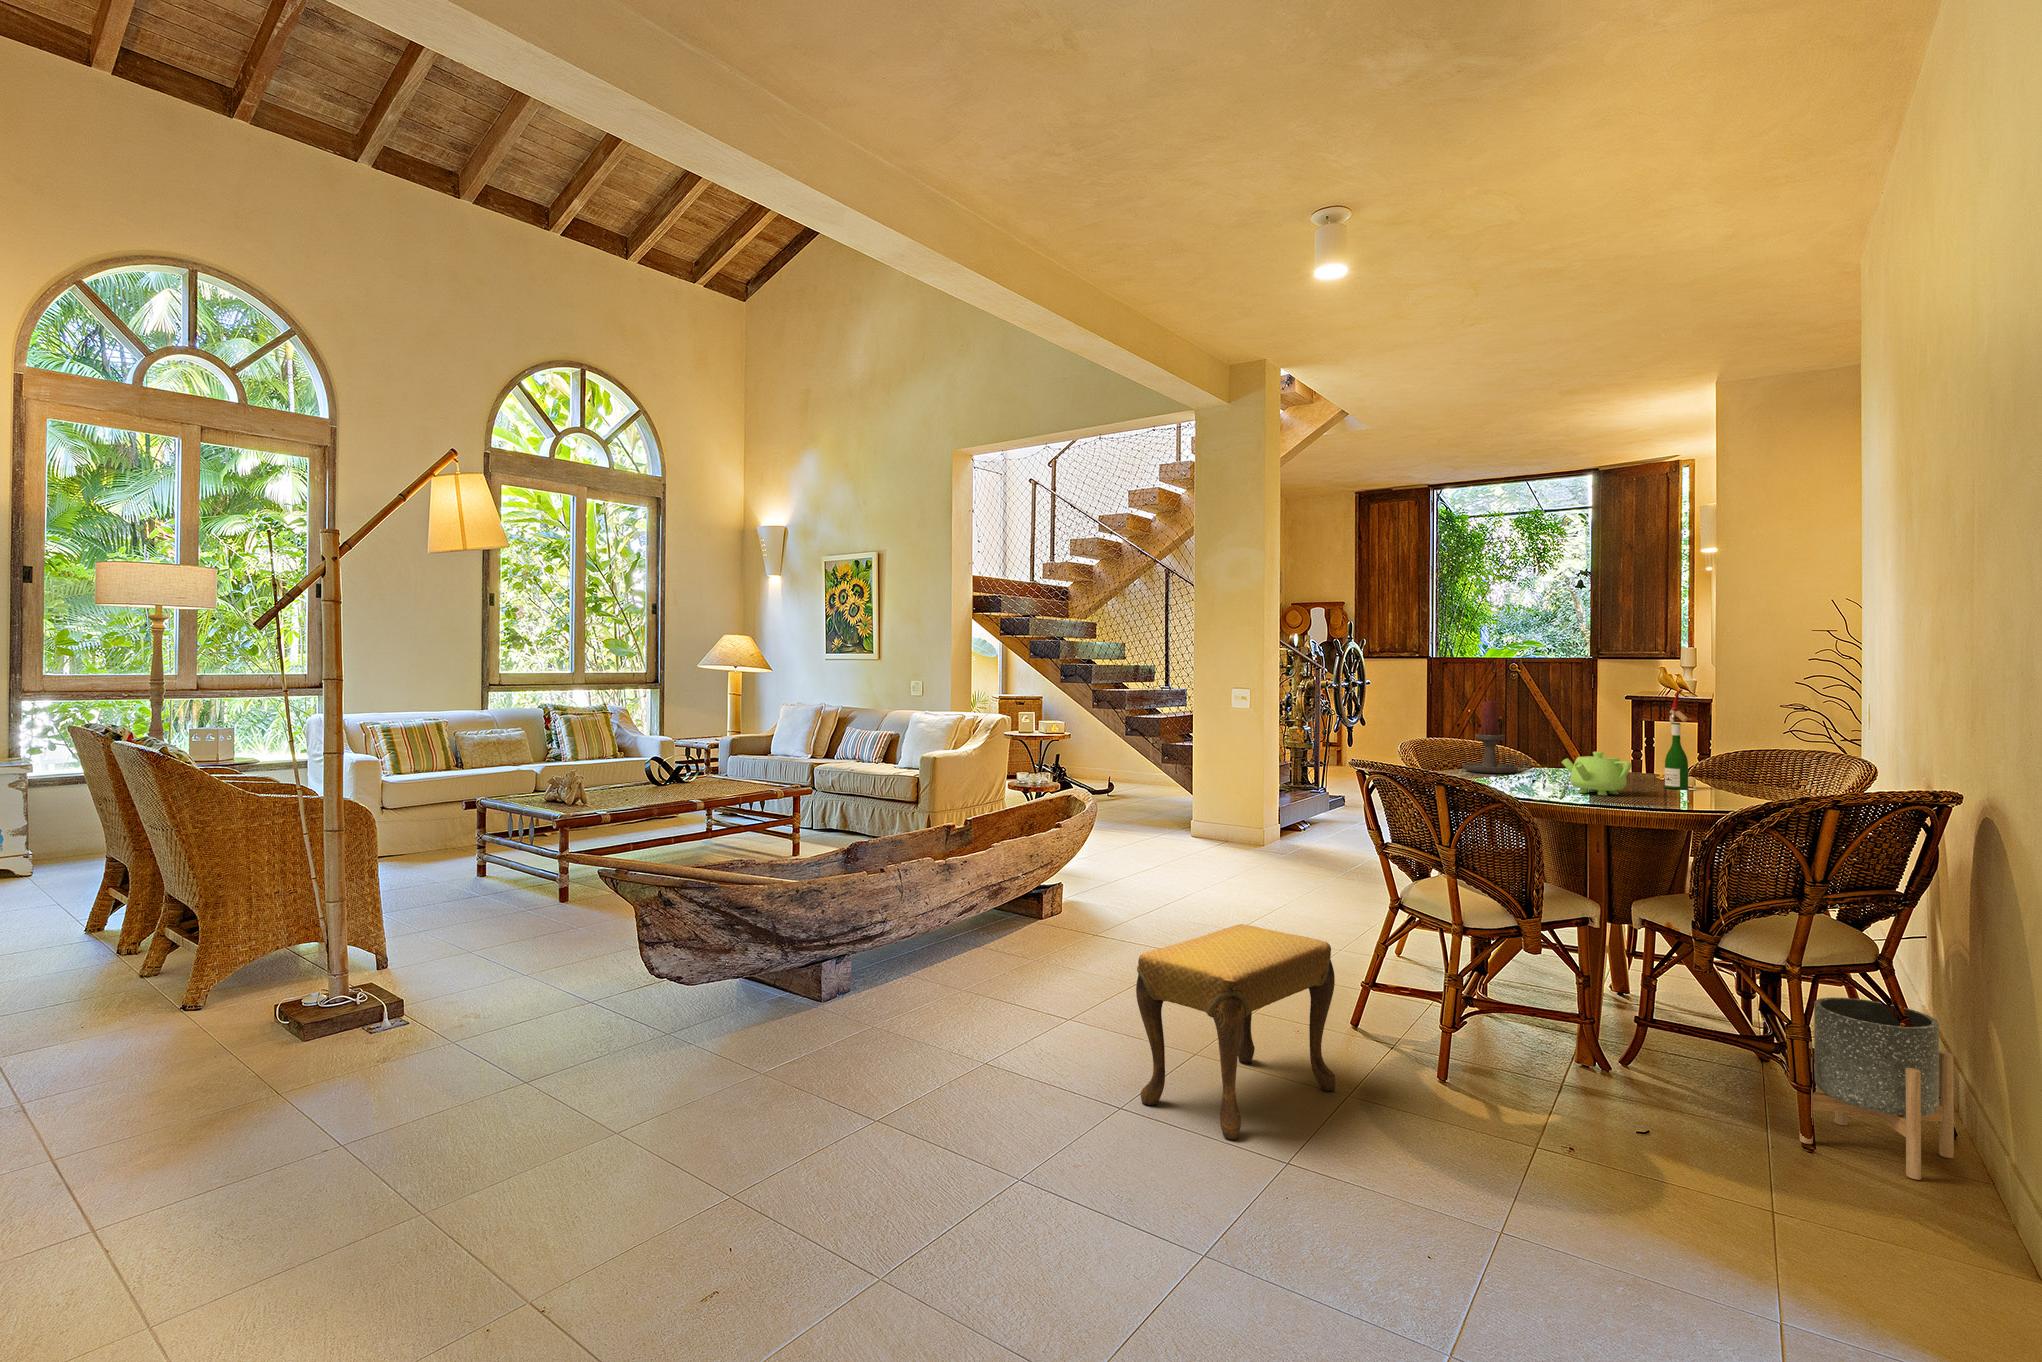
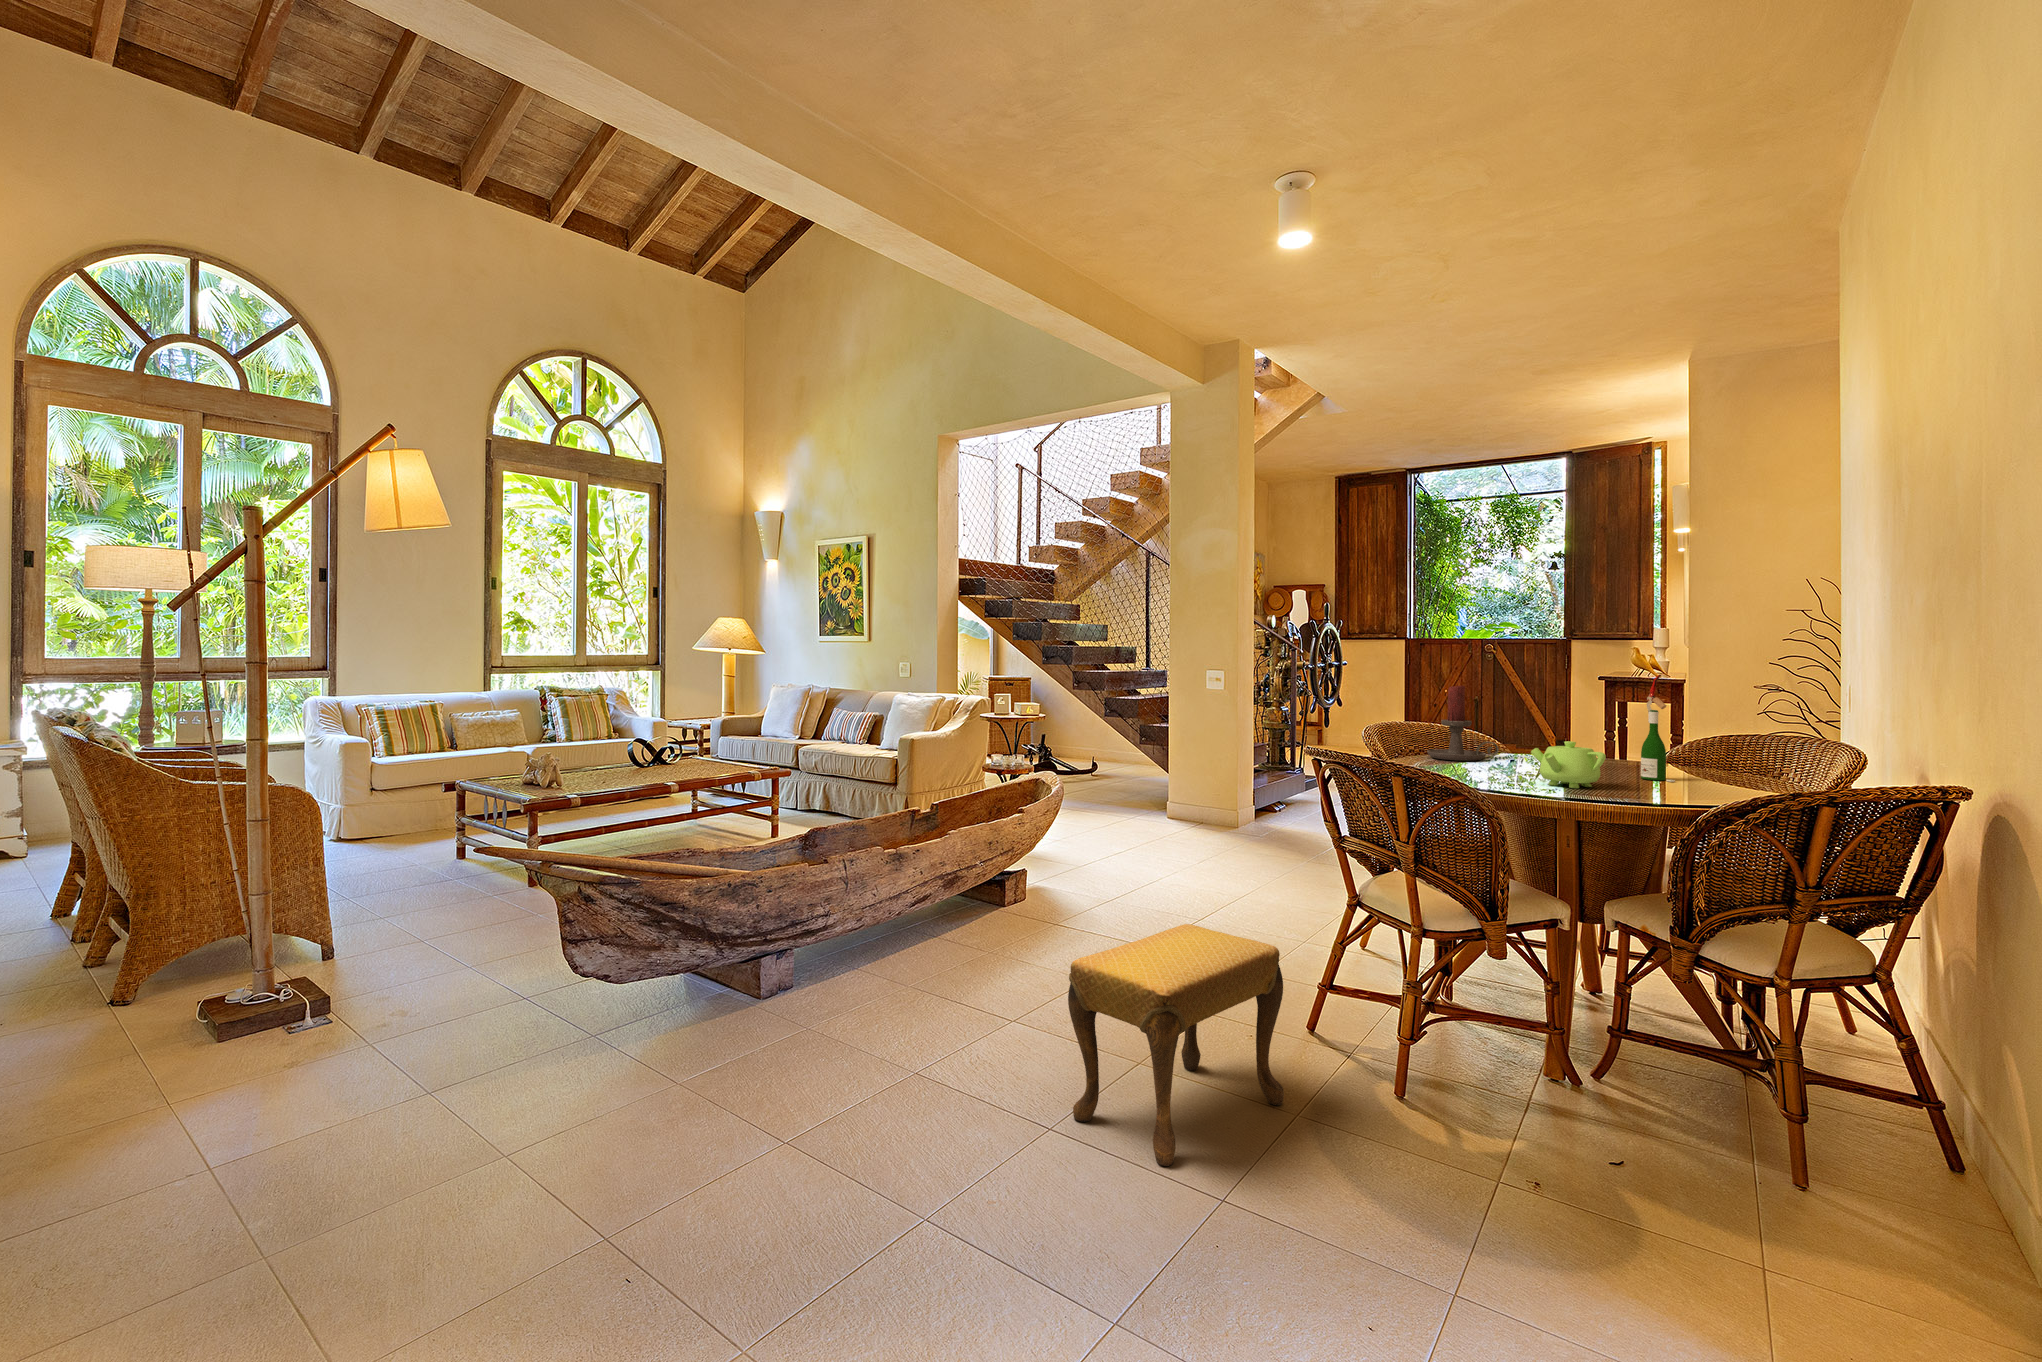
planter: present [1799,997,1954,1180] -> none [1789,1013,1964,1224]

